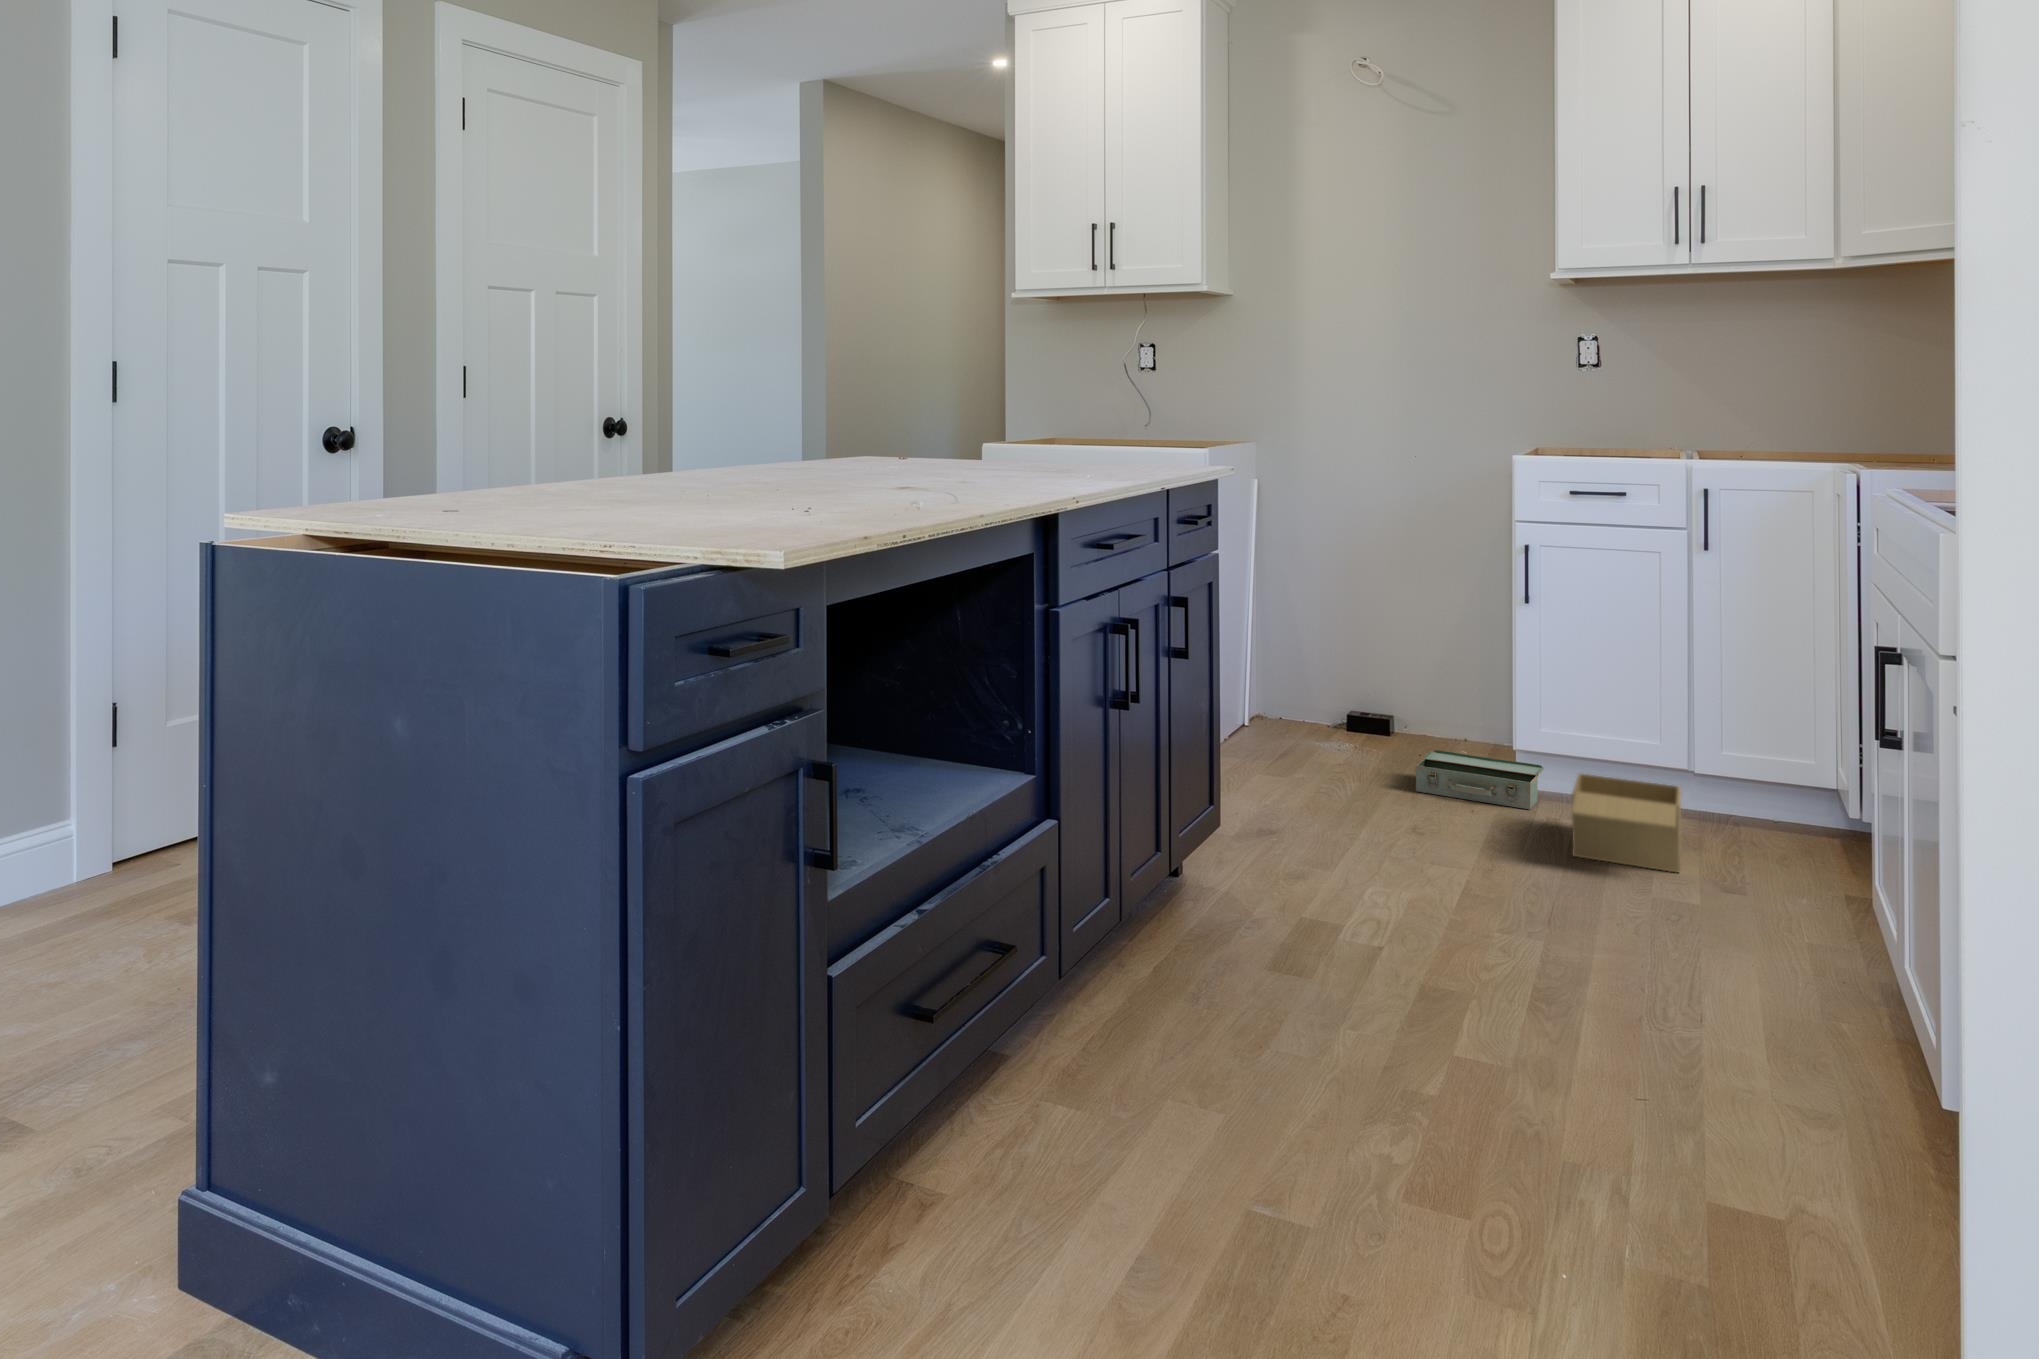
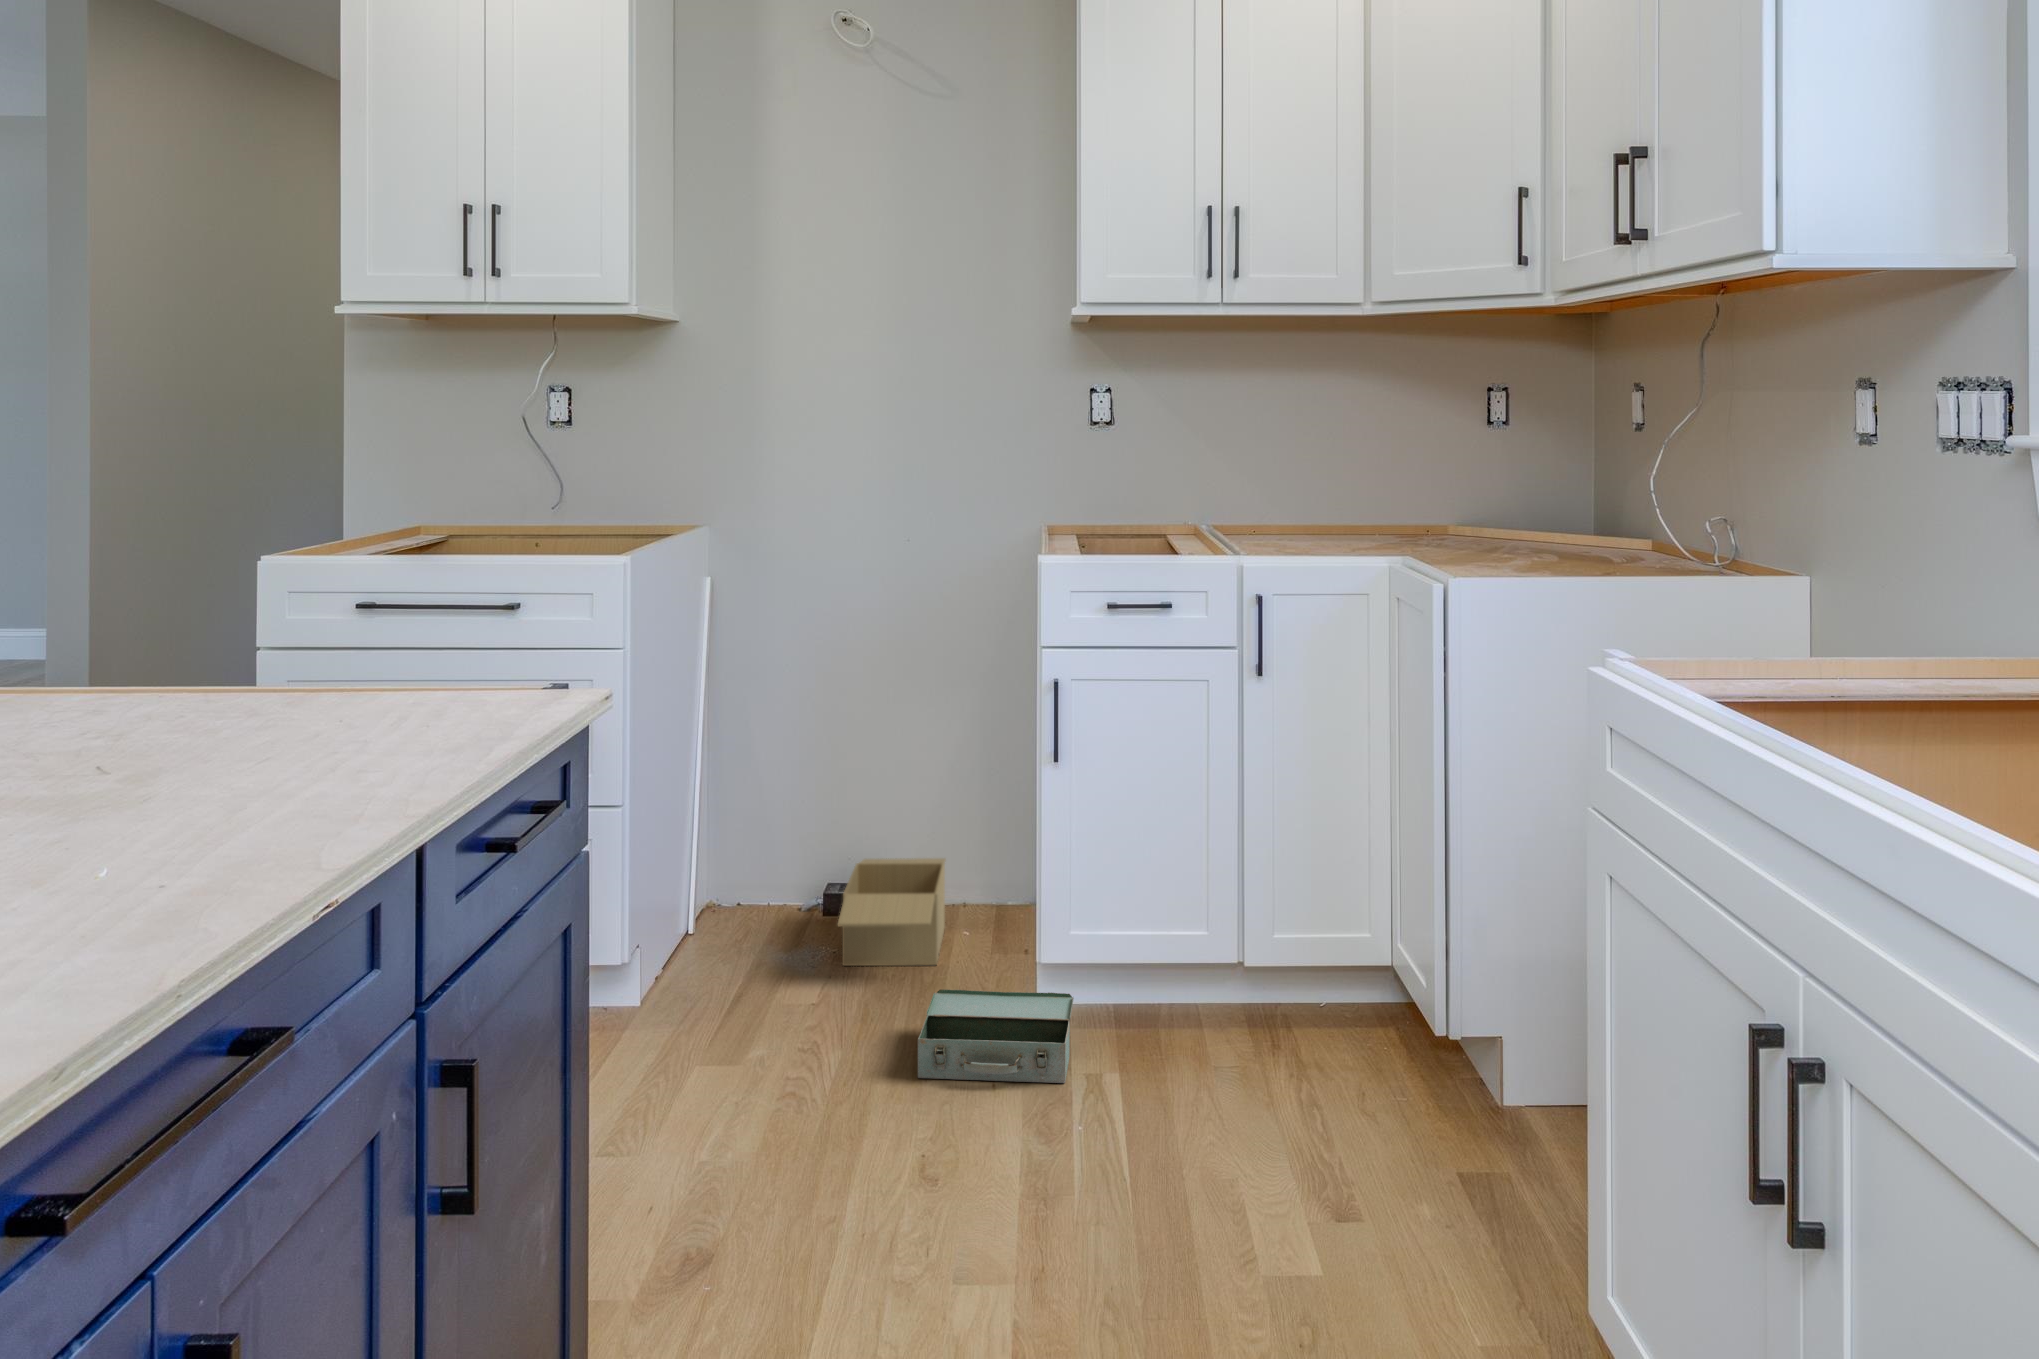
cardboard box: present [1572,774,1681,872] -> present [838,858,946,966]

